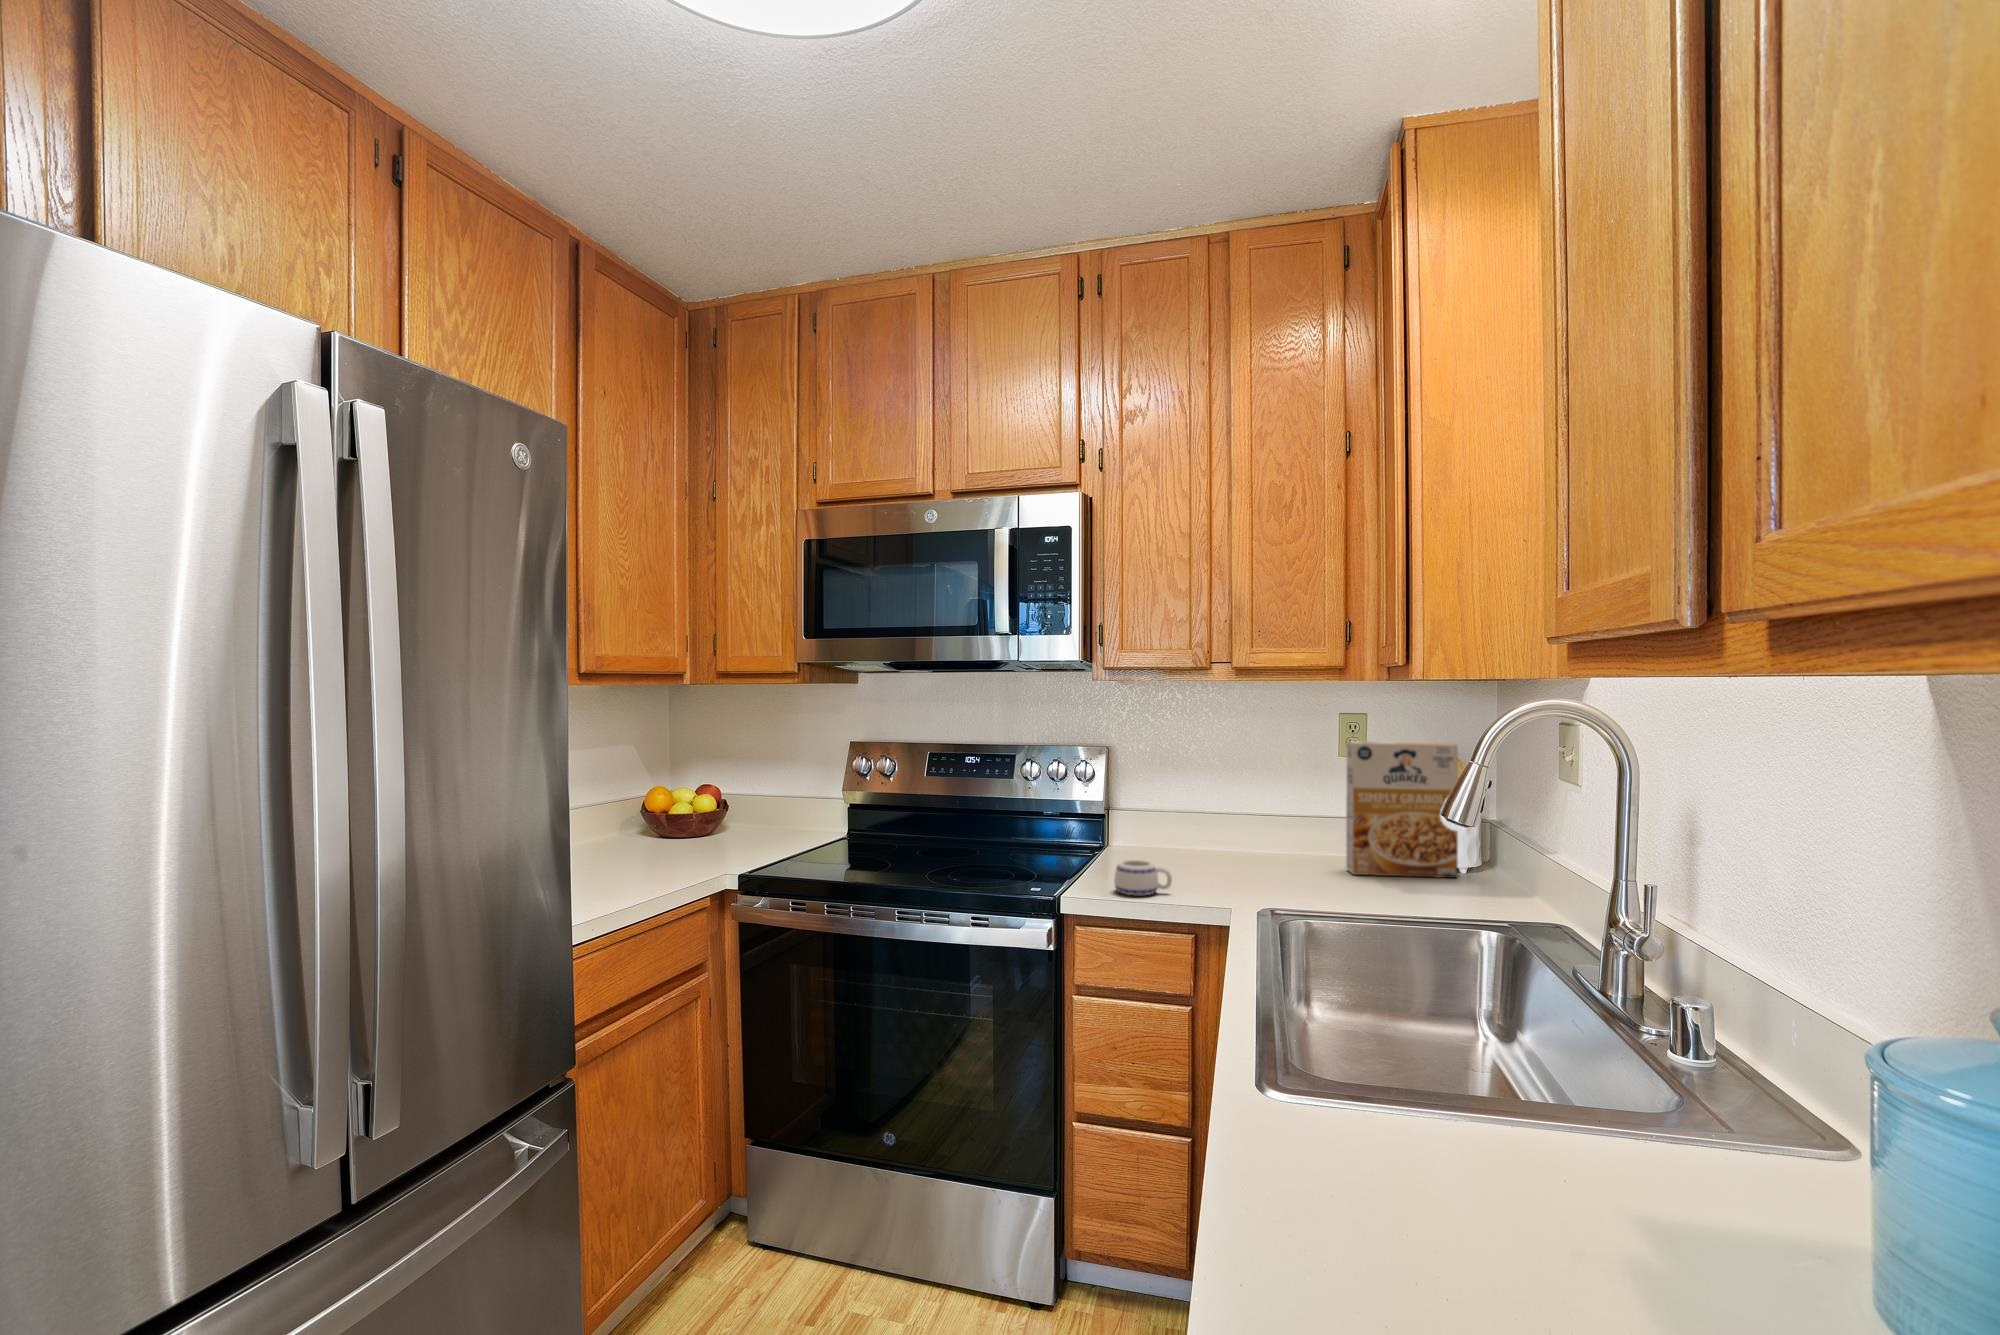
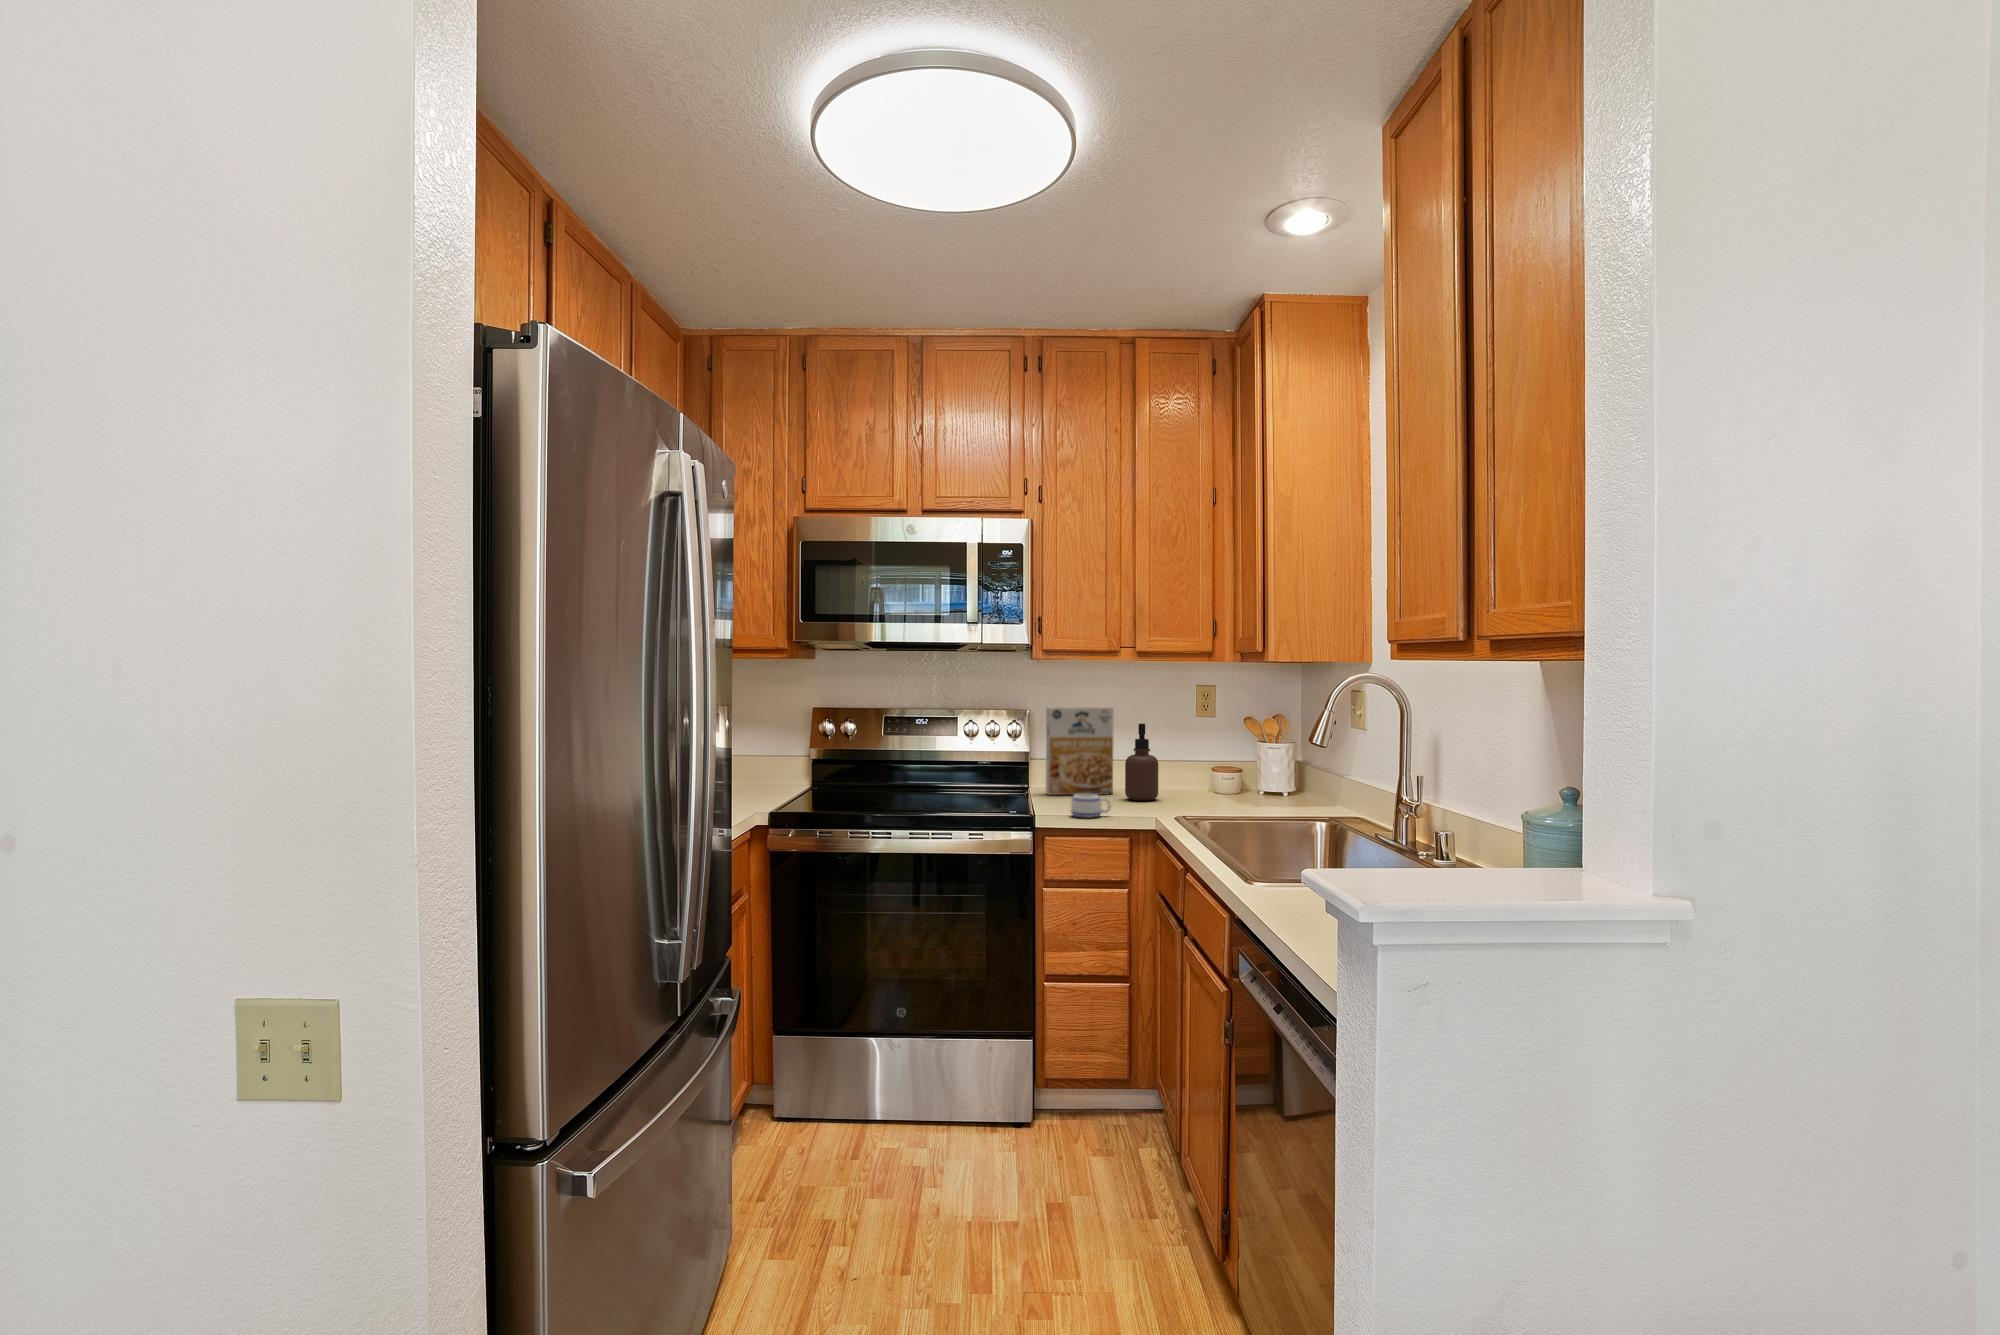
cereal box: present [1346,741,1458,878] -> present [1046,707,1114,795]
soap dispenser: none [1224,761,1271,868] -> present [1125,724,1158,801]

